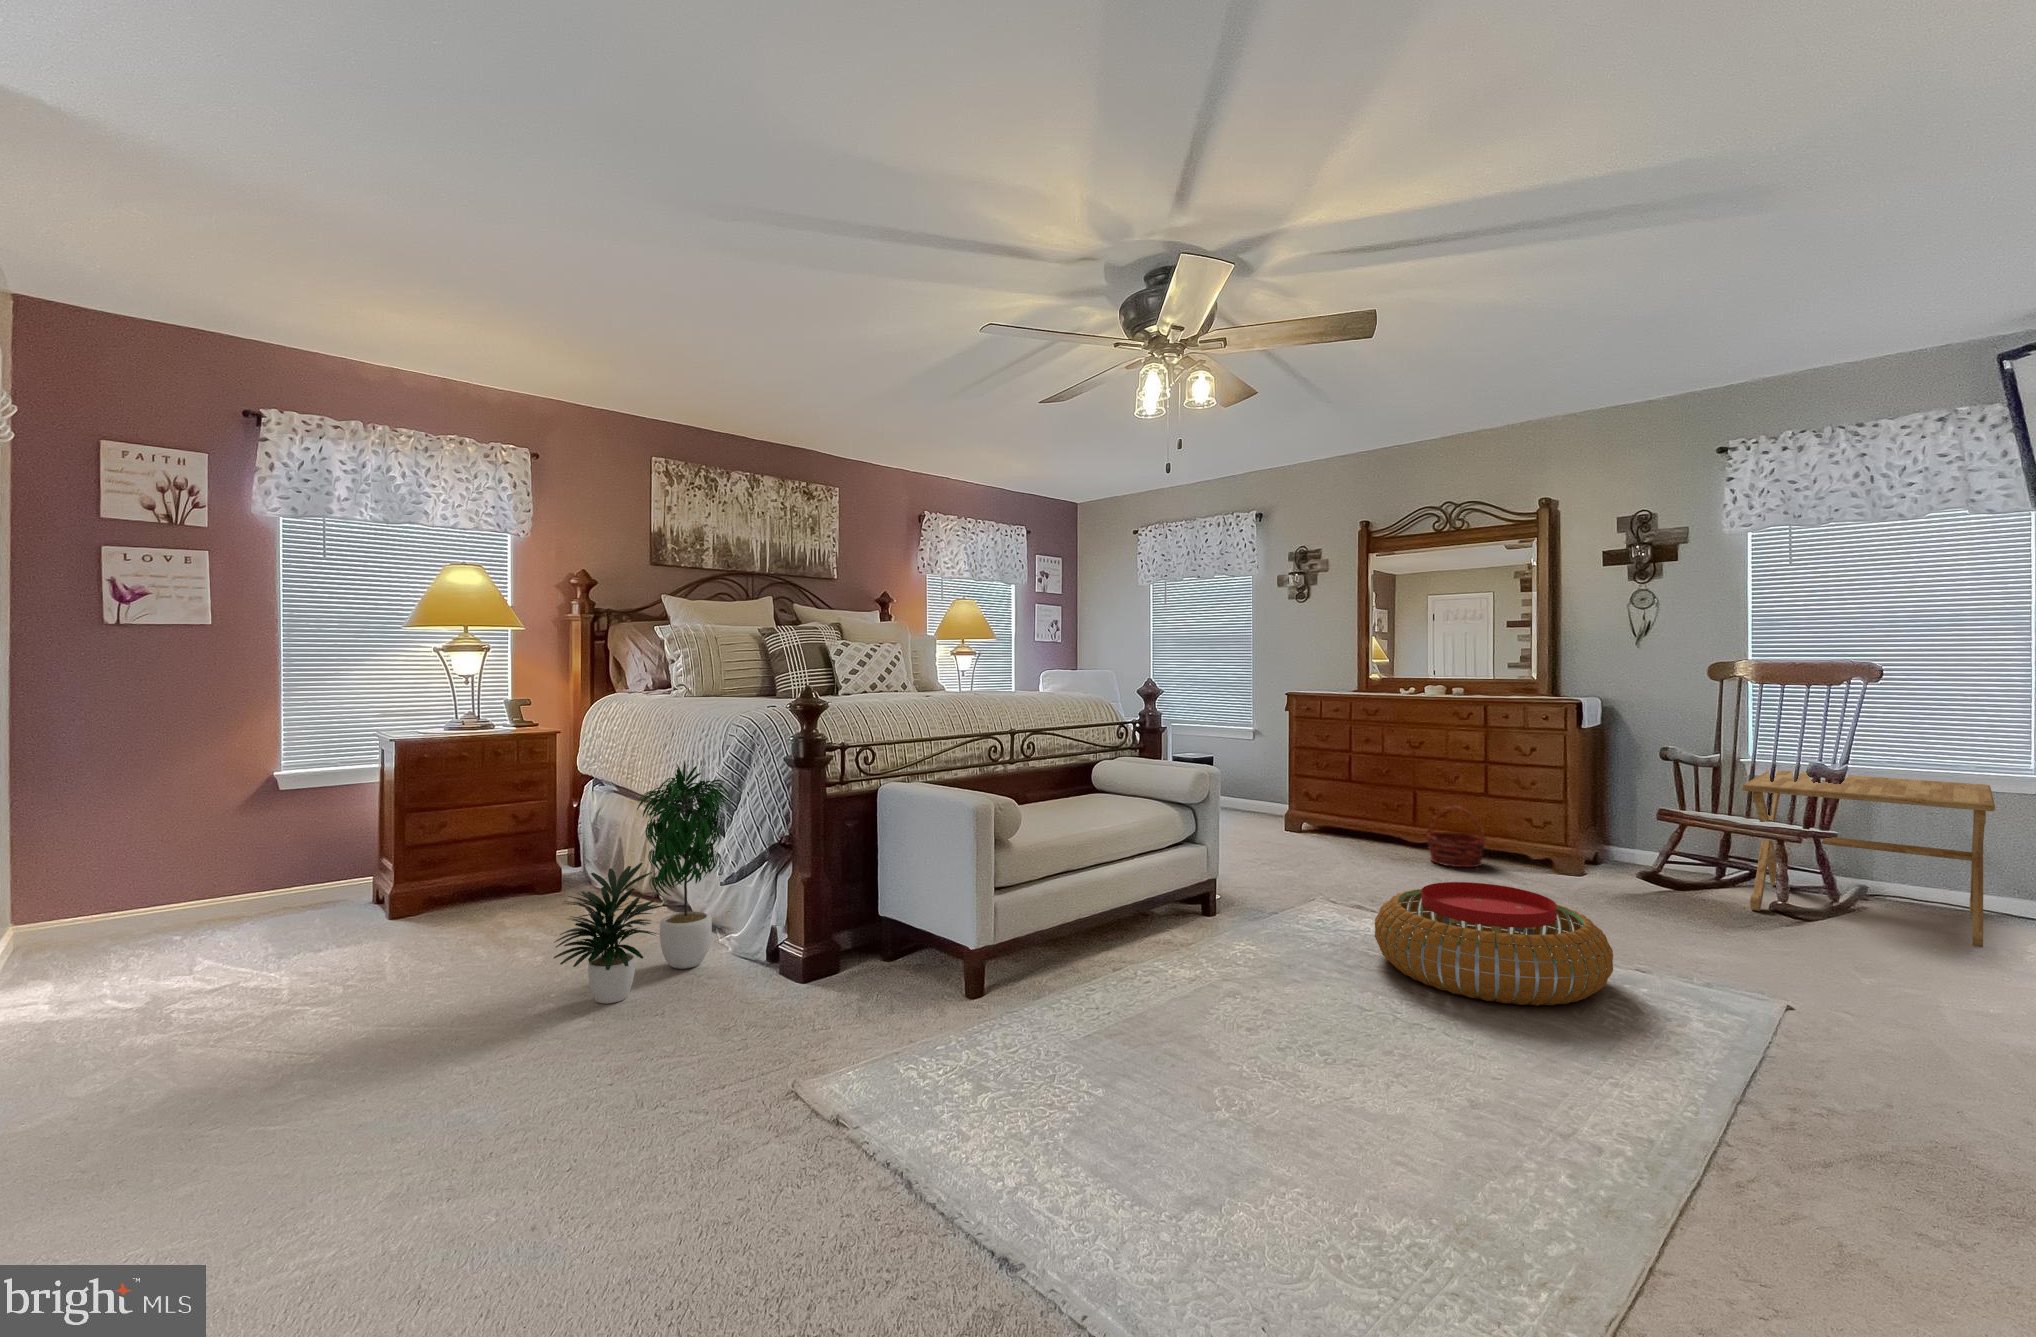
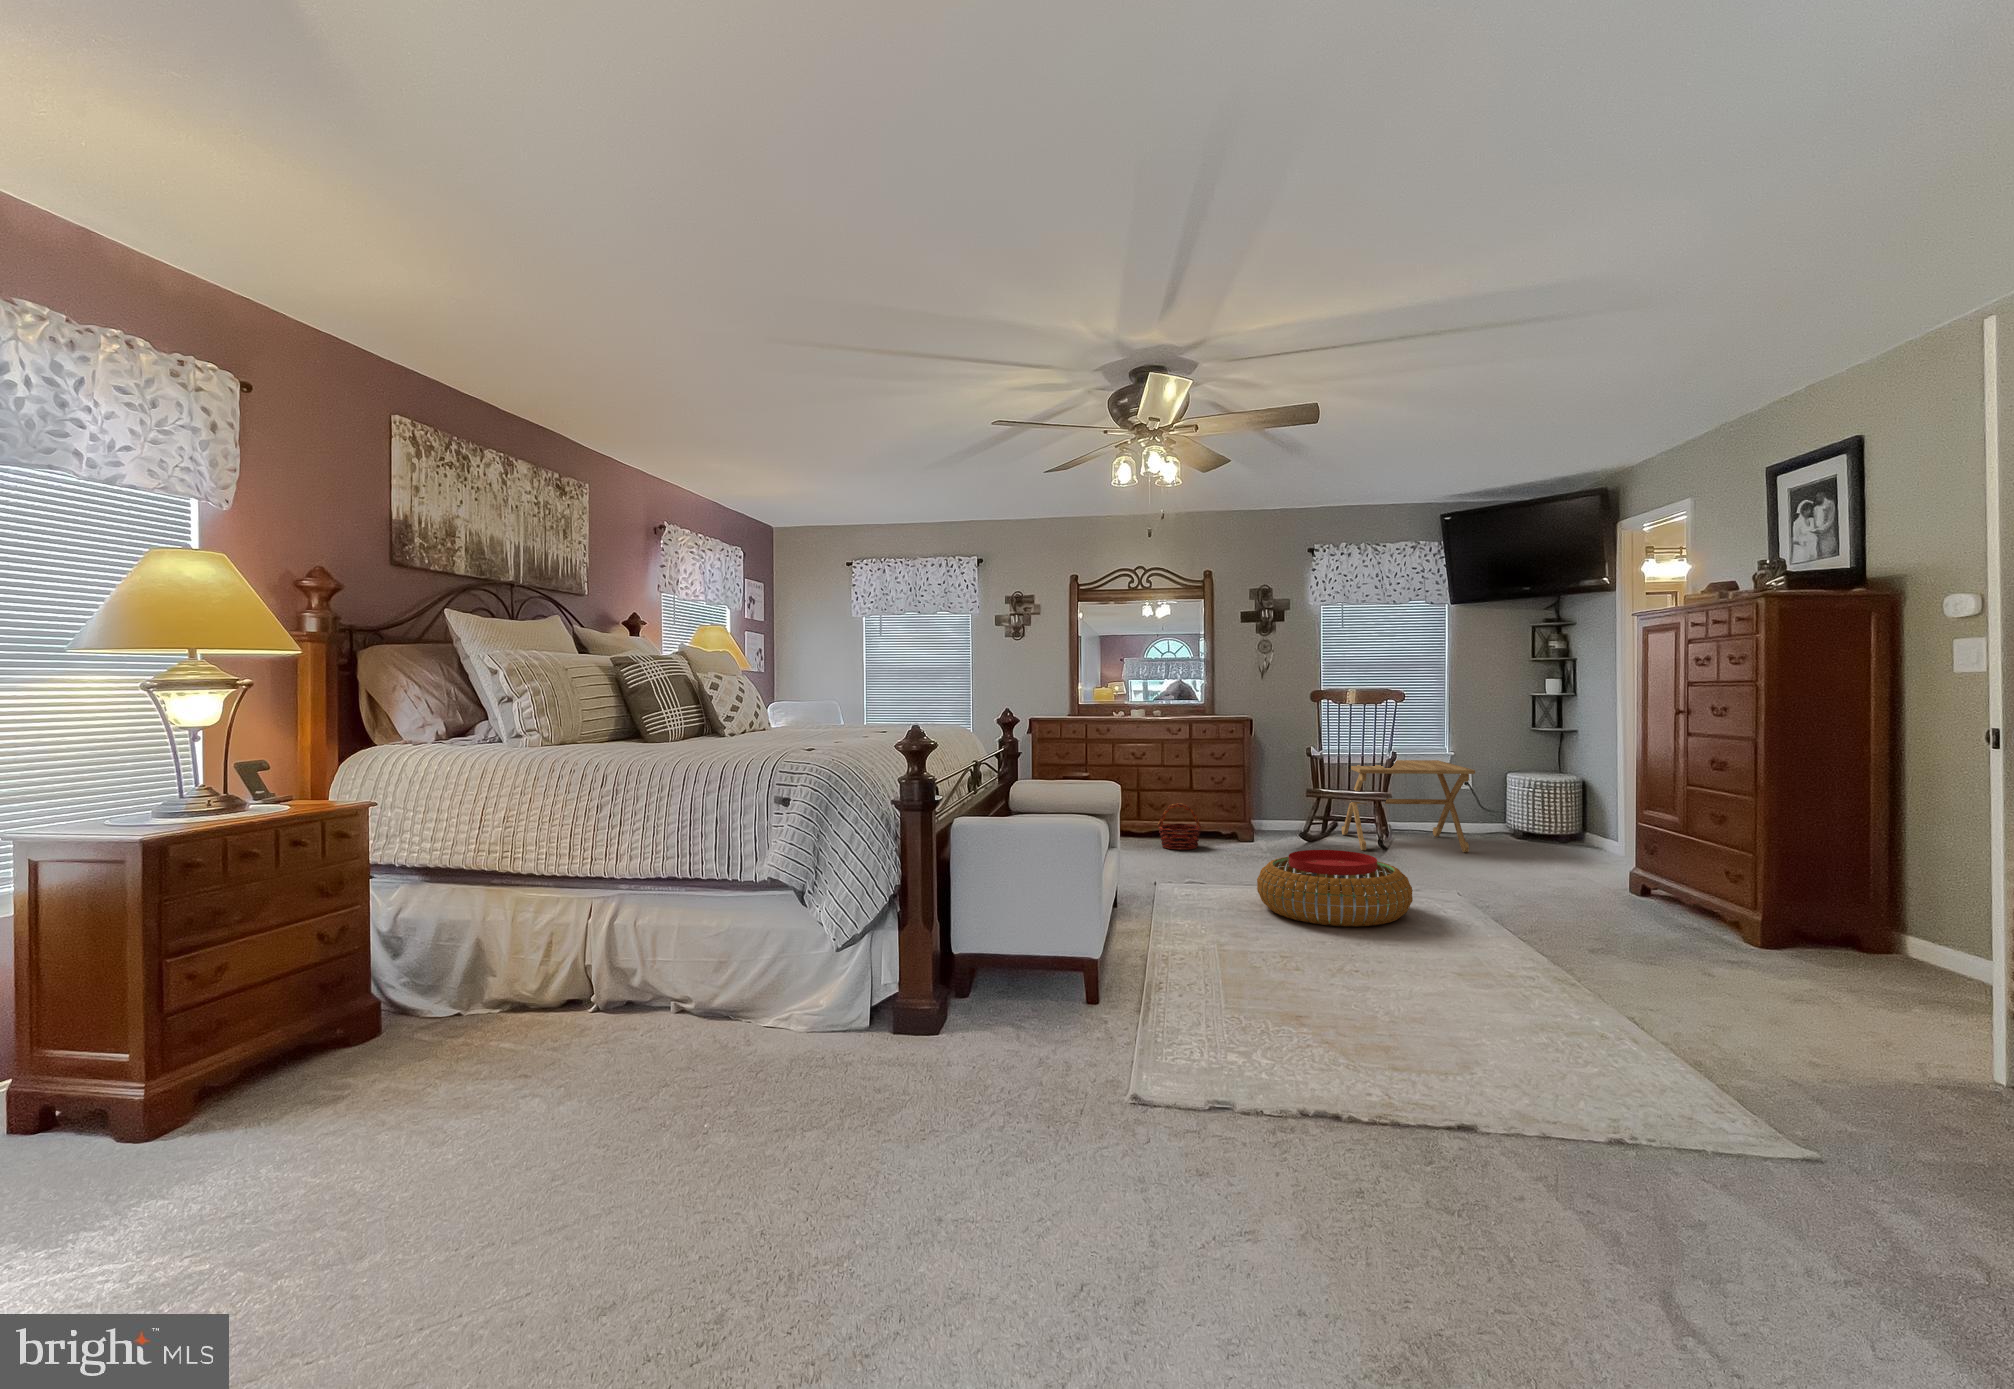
potted plant: present [554,761,732,1004] -> none [721,817,845,1120]

